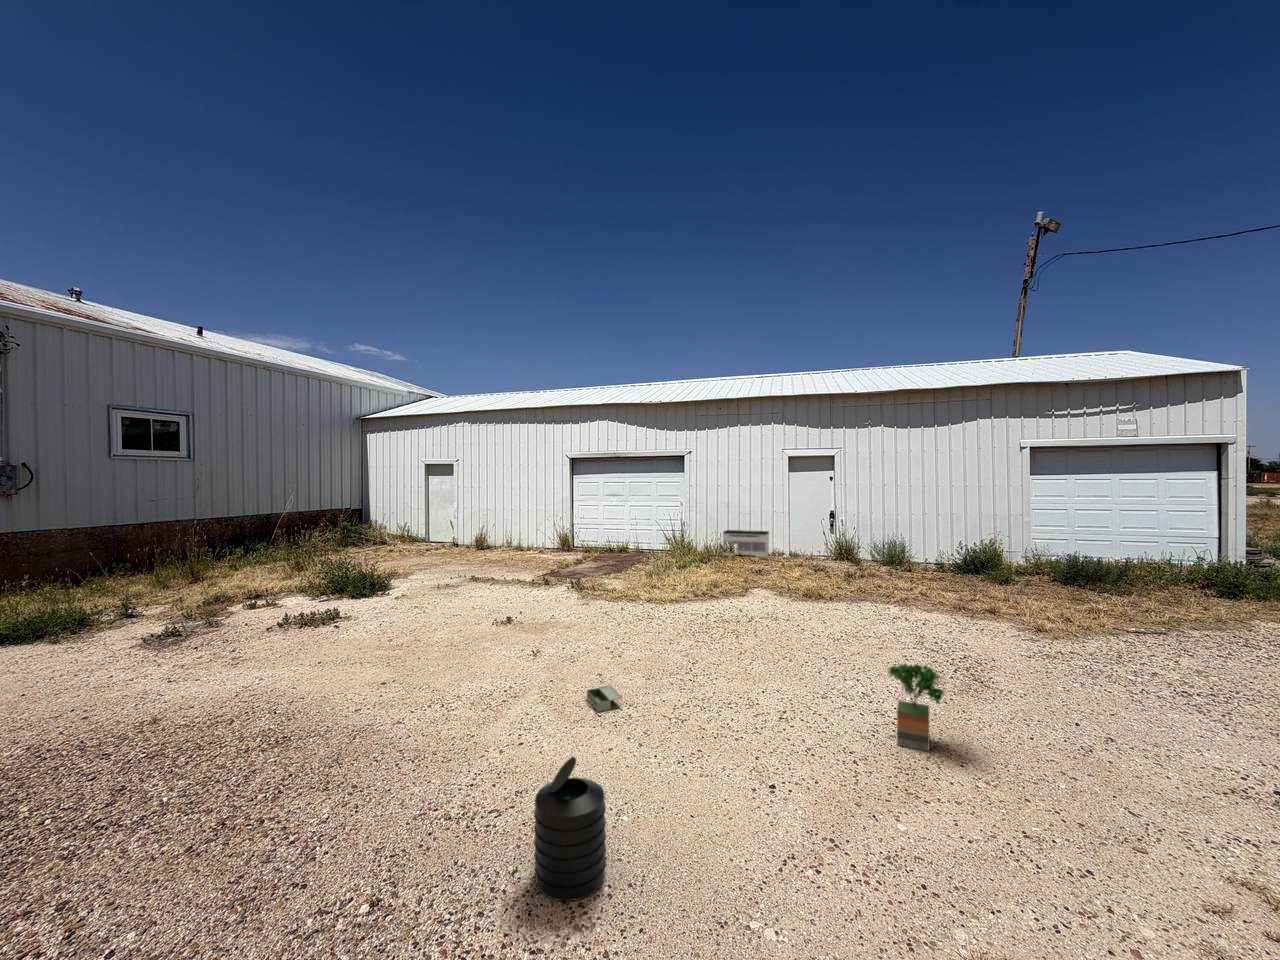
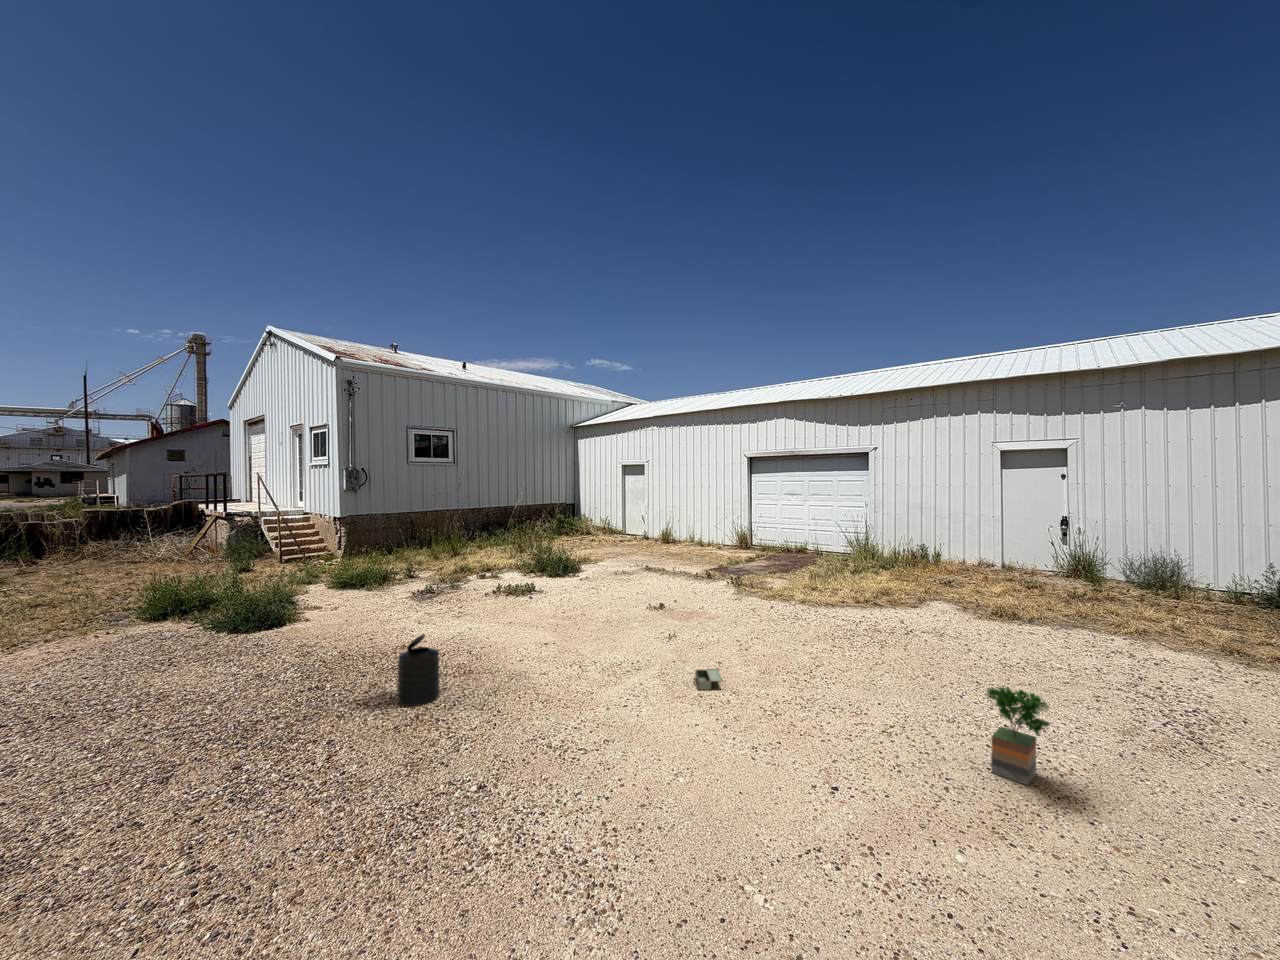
bench: present [723,530,769,557] -> none [899,537,954,568]
trash can: present [534,757,606,901] -> present [398,635,440,706]

